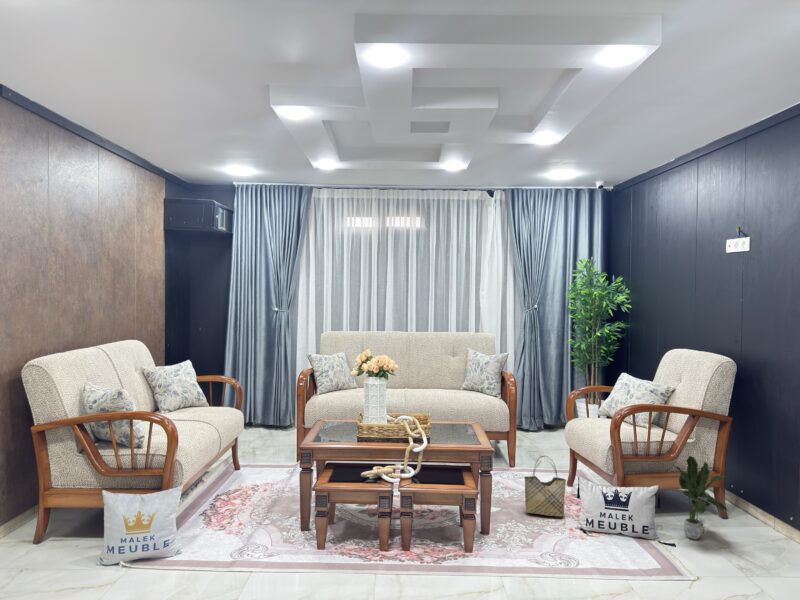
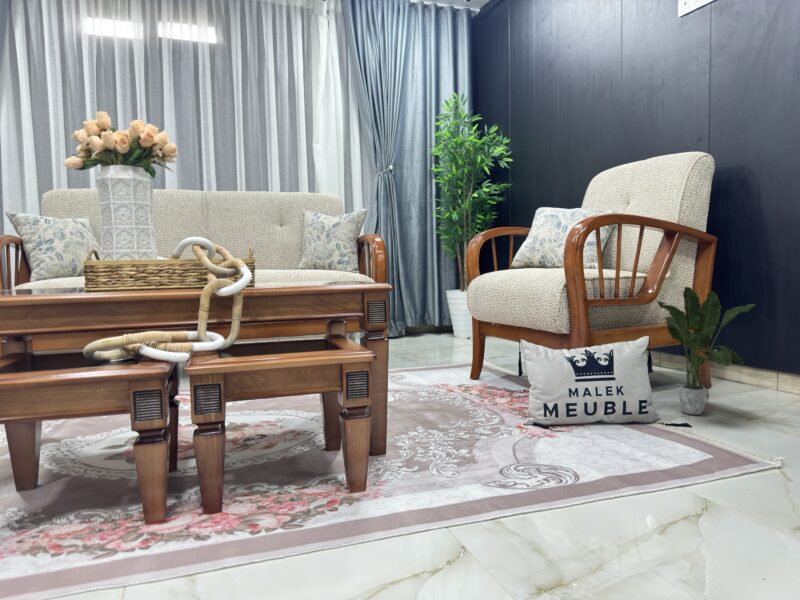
woven basket: present [524,456,566,517] -> none [427,317,495,414]

